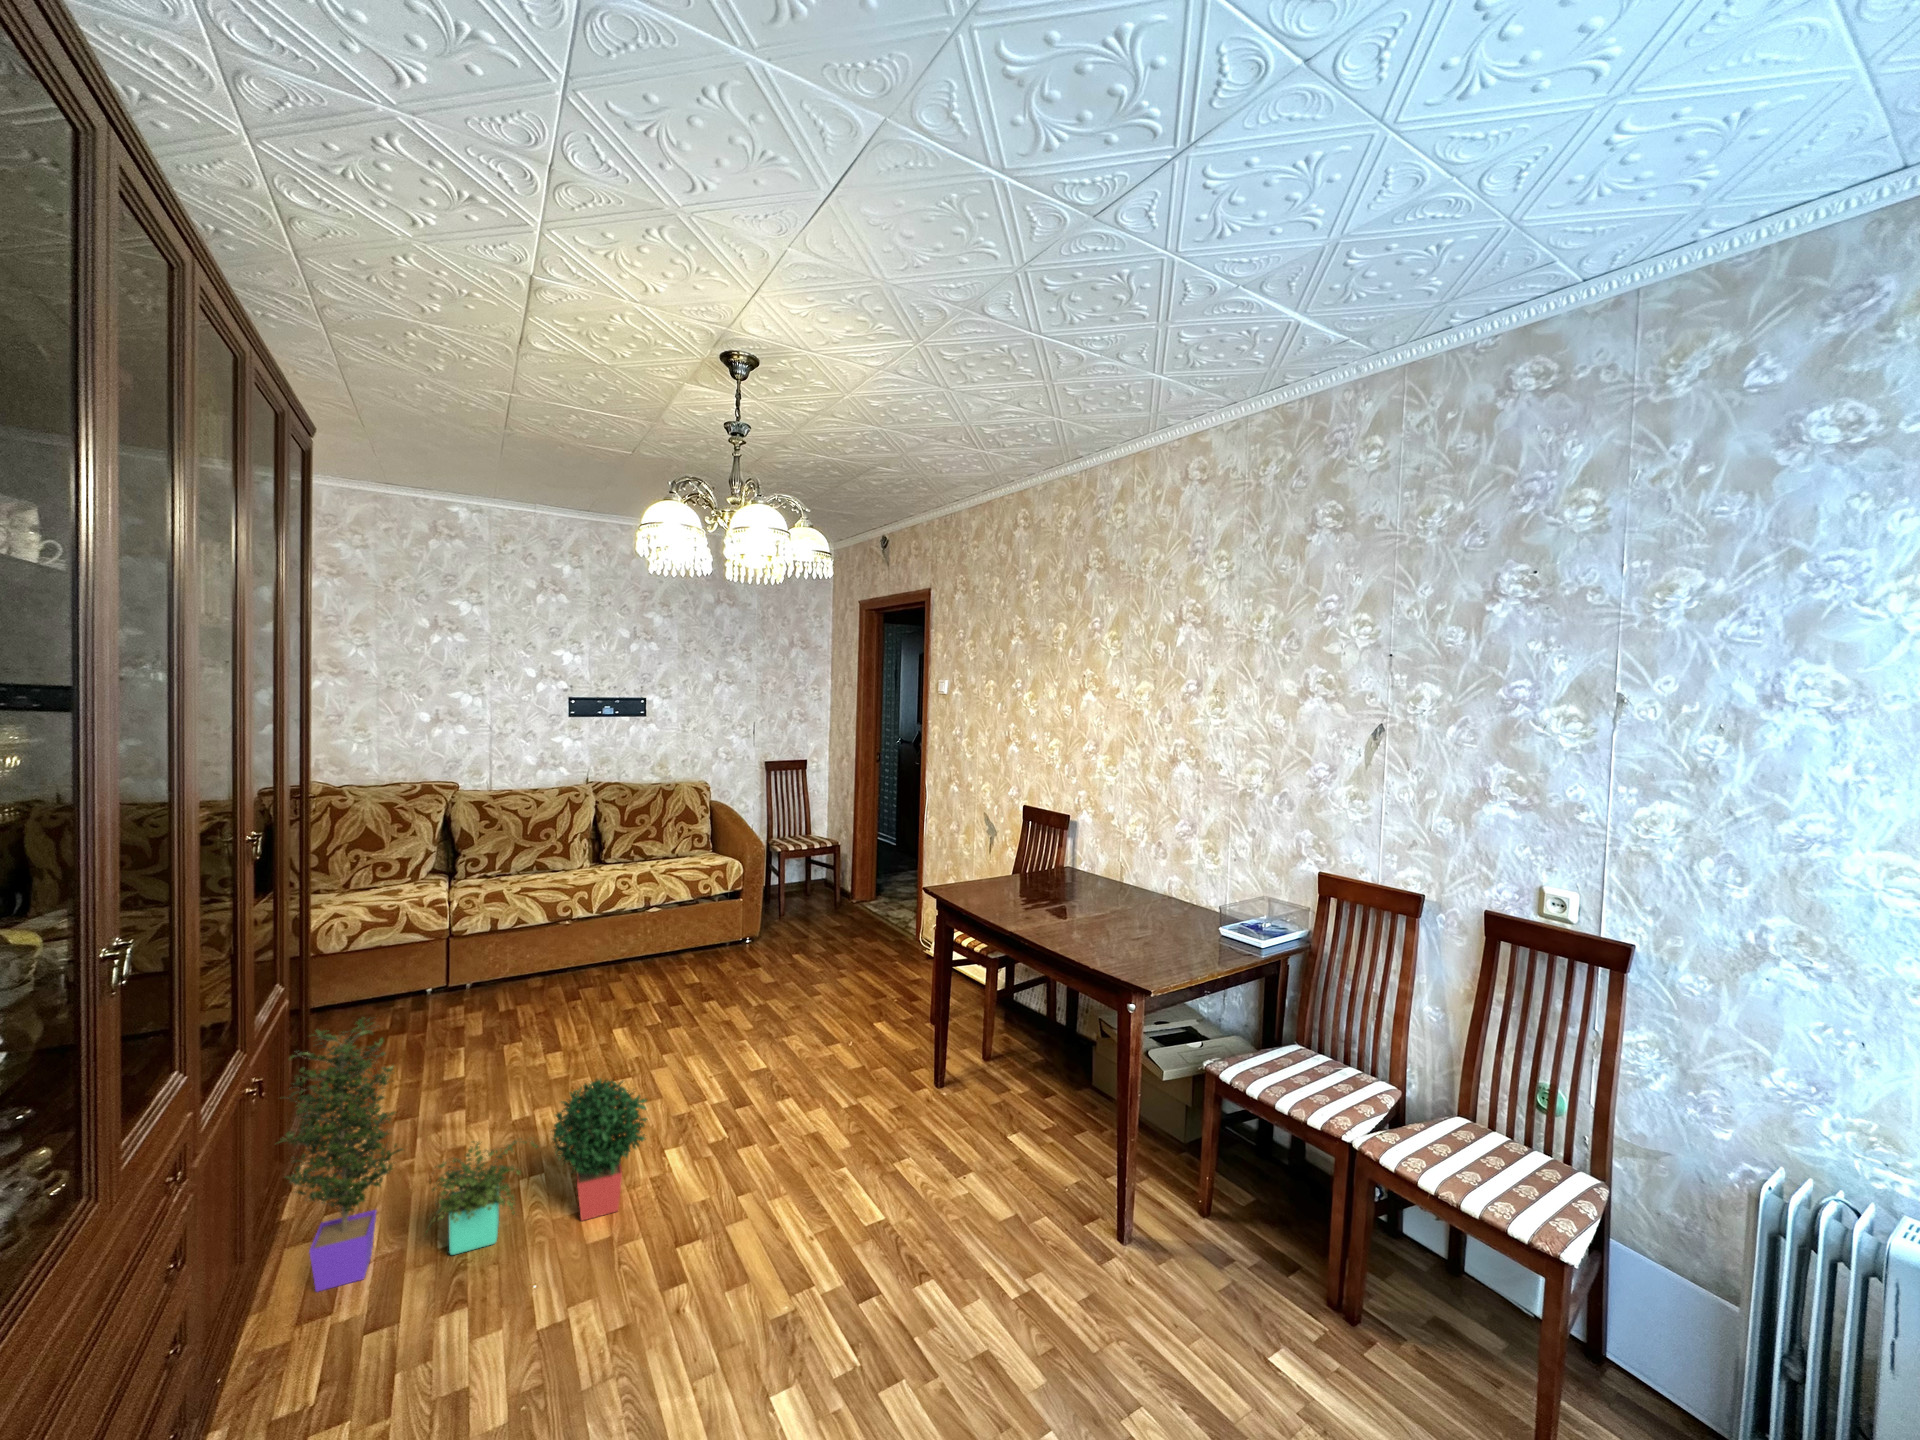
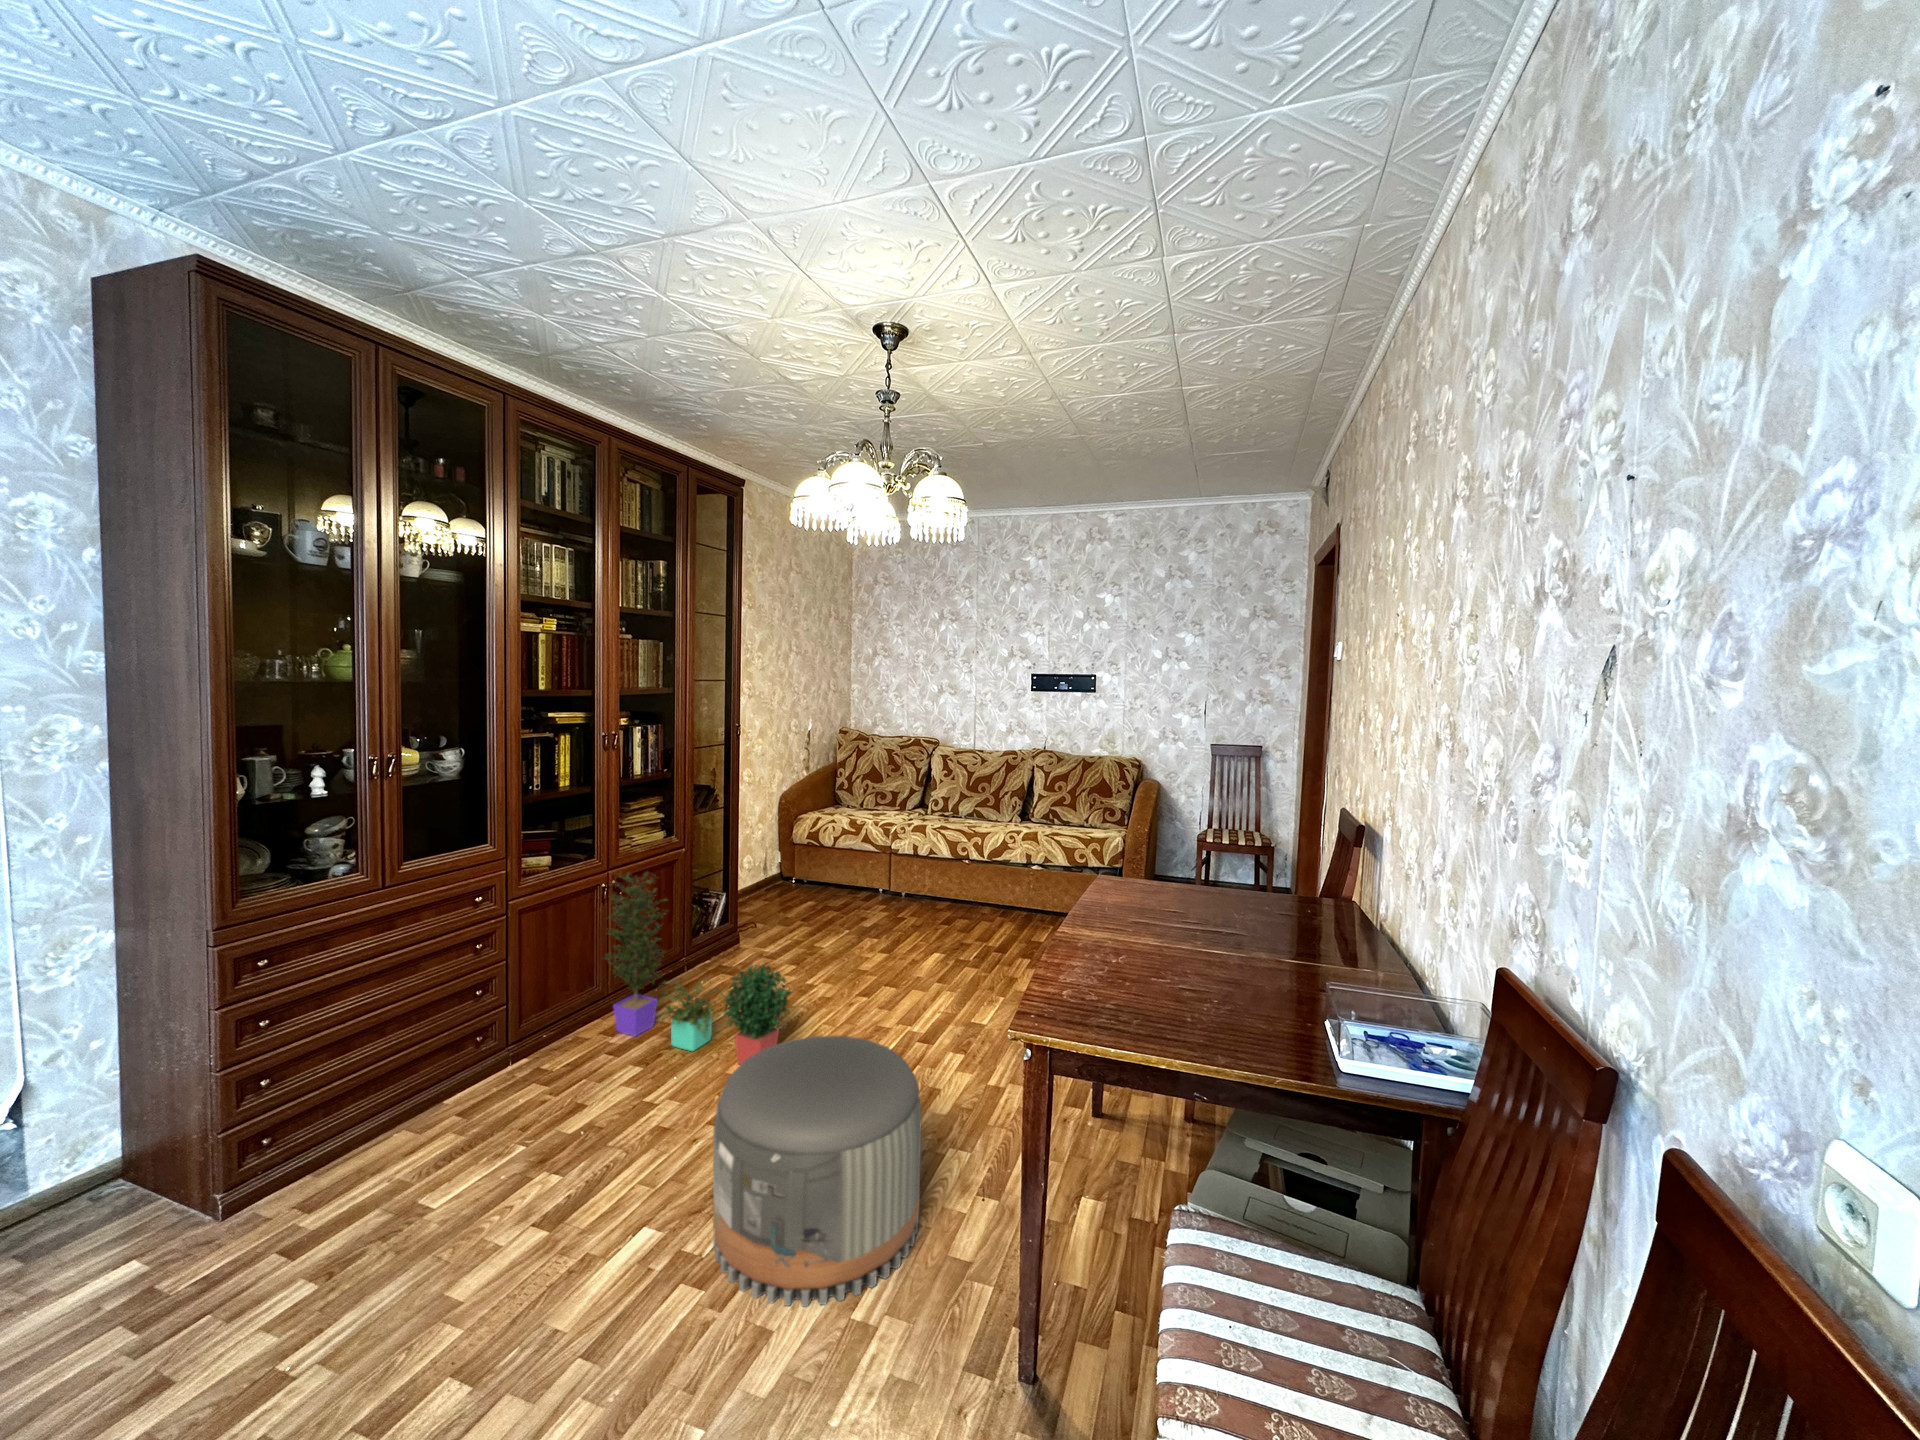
pouf: none [791,1075,1001,1357] -> present [713,1036,921,1307]

